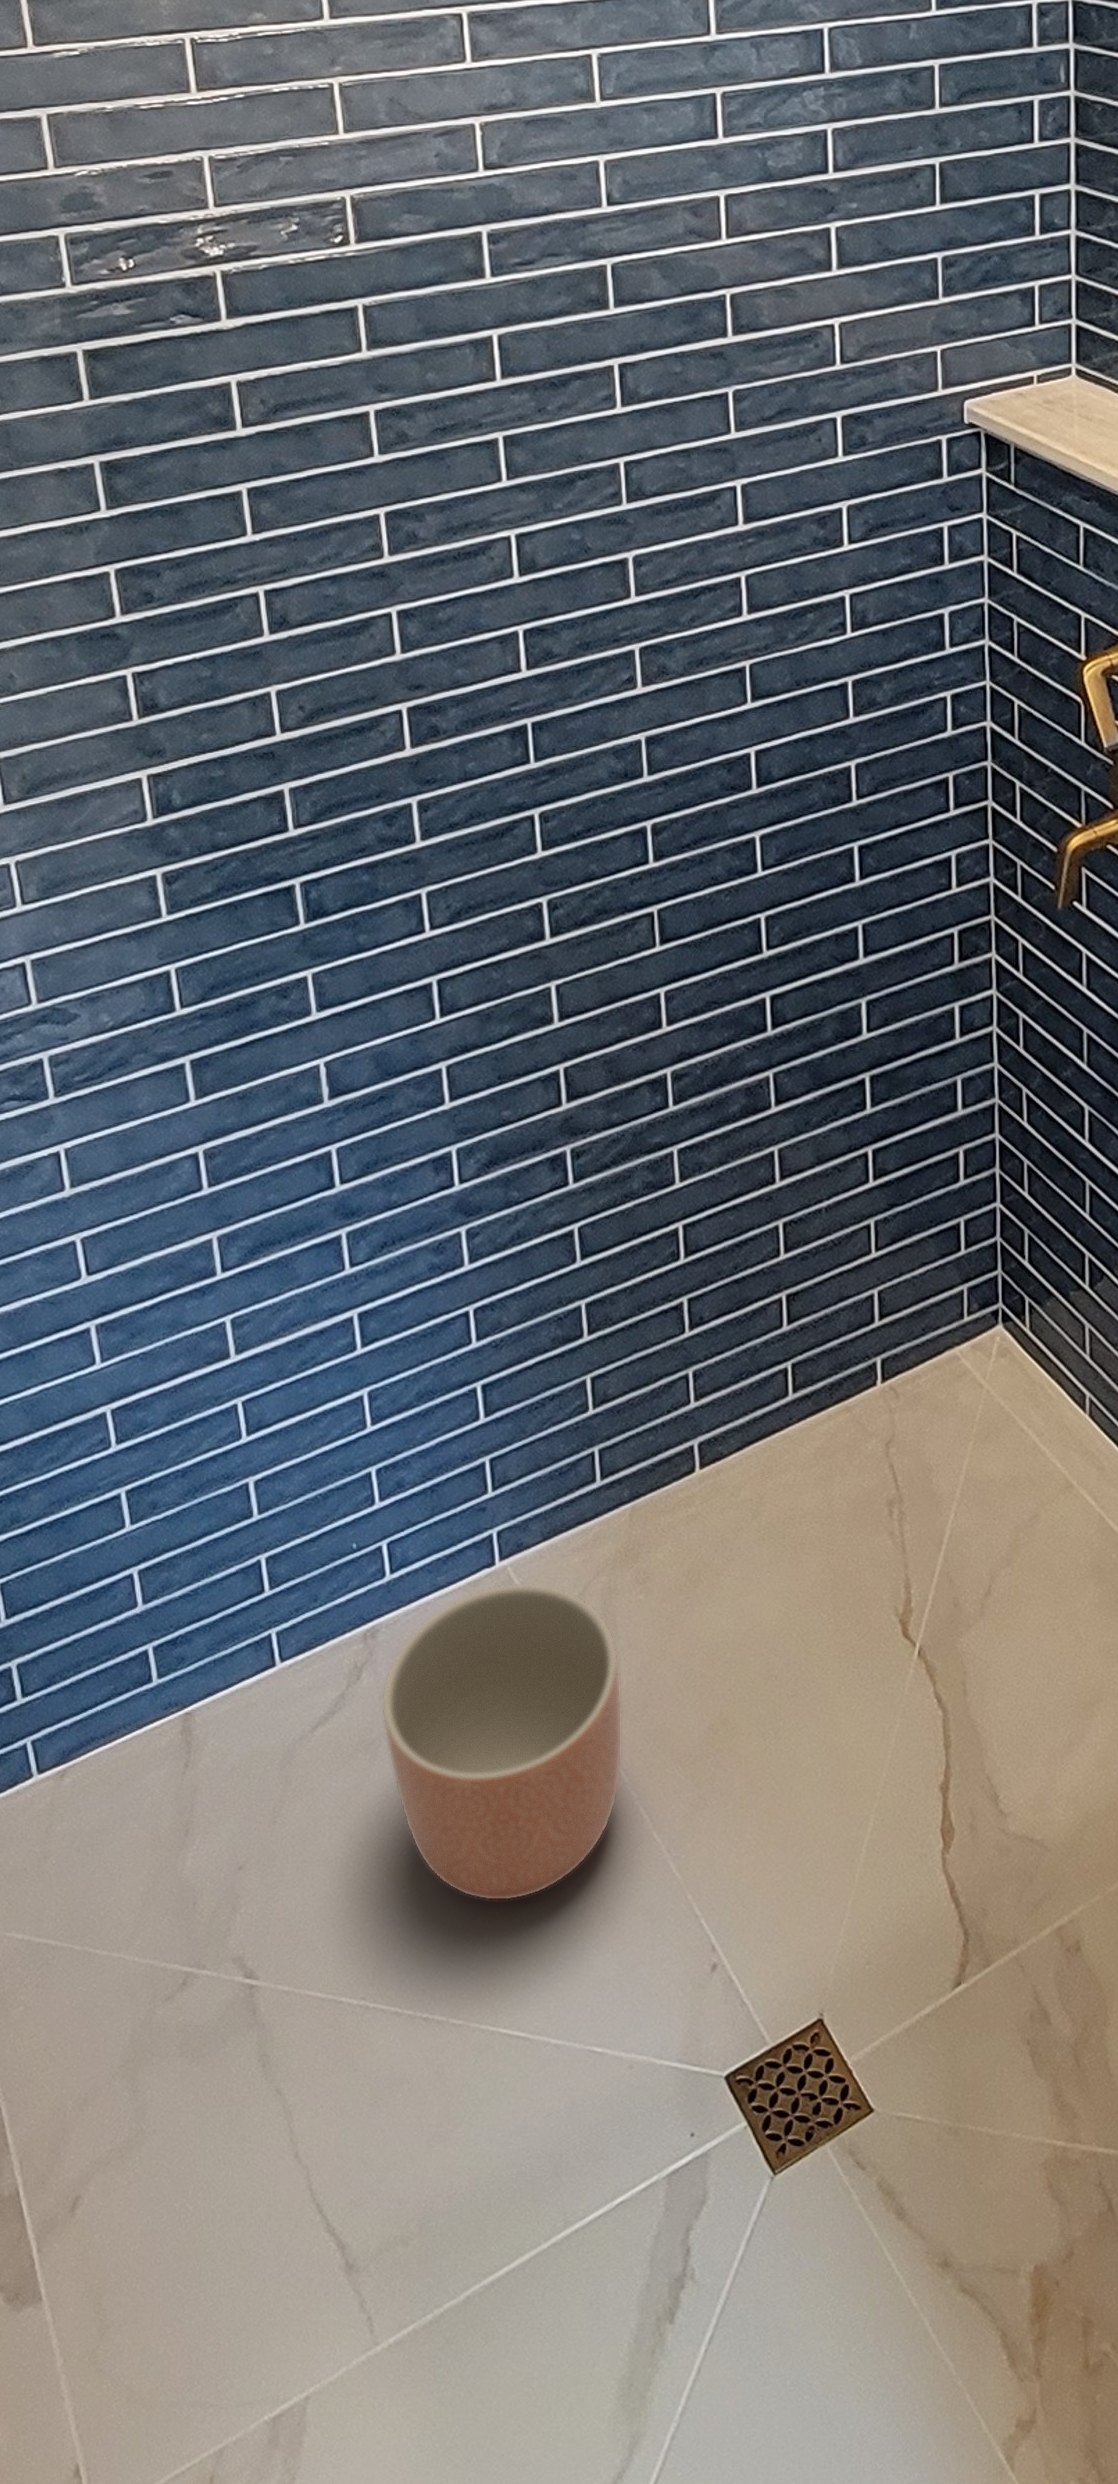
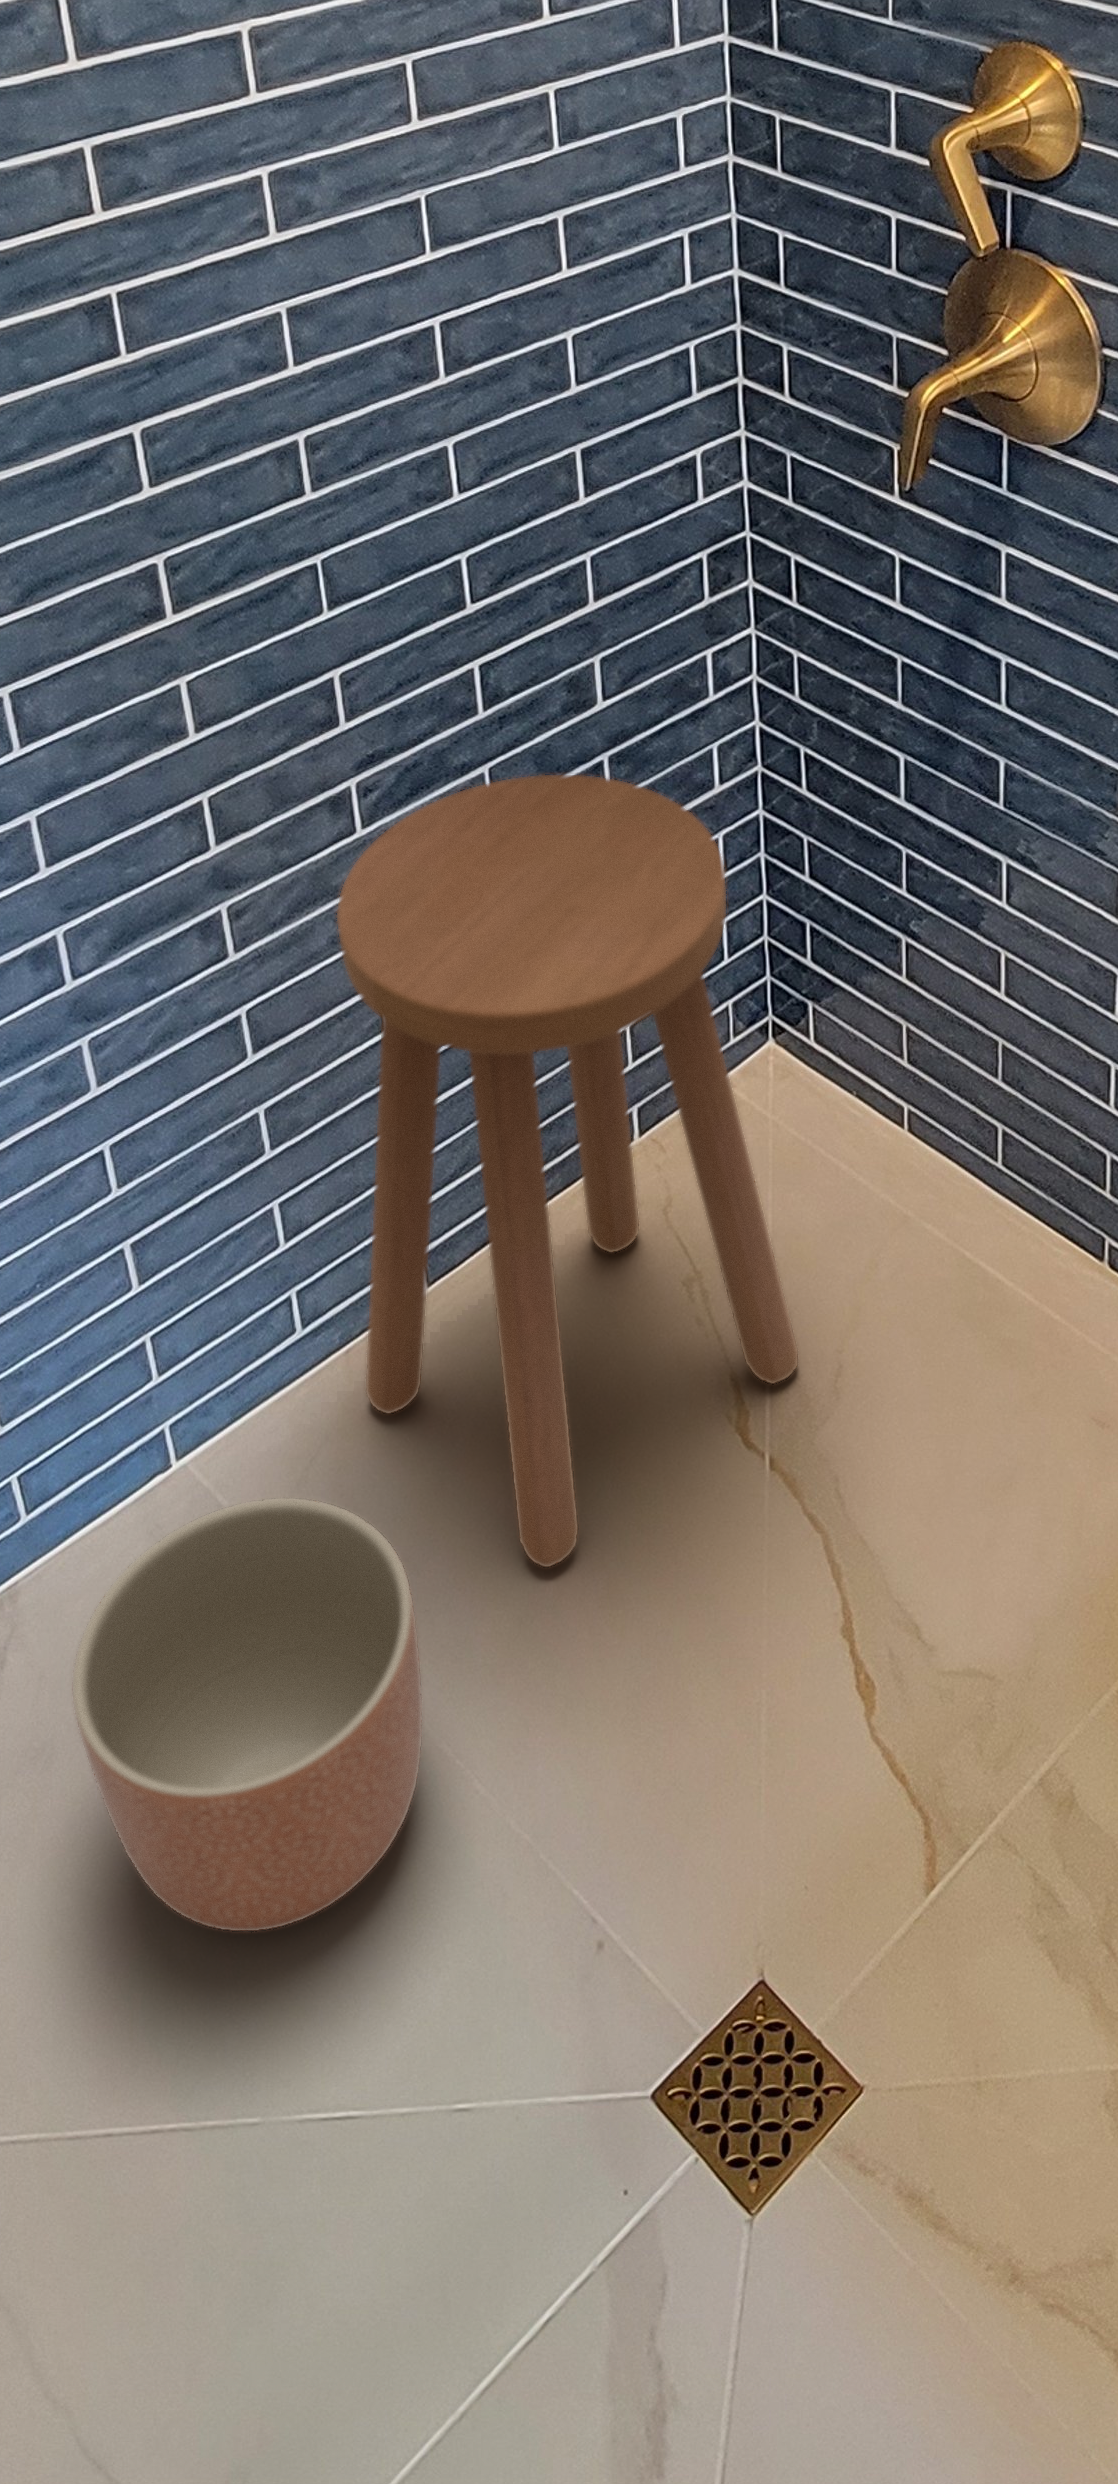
stool: none [635,1084,956,1690] -> present [337,775,798,1567]

